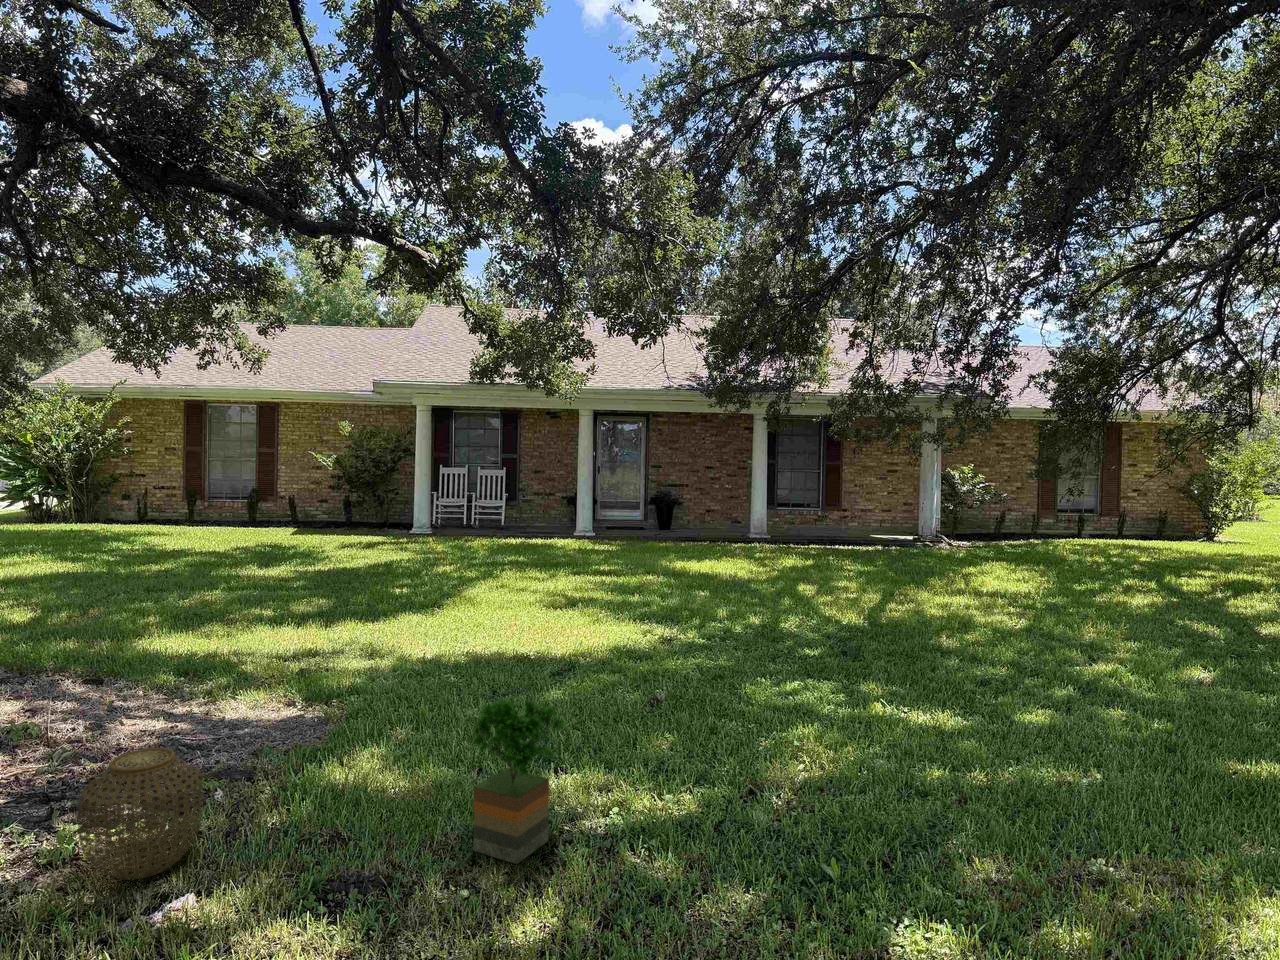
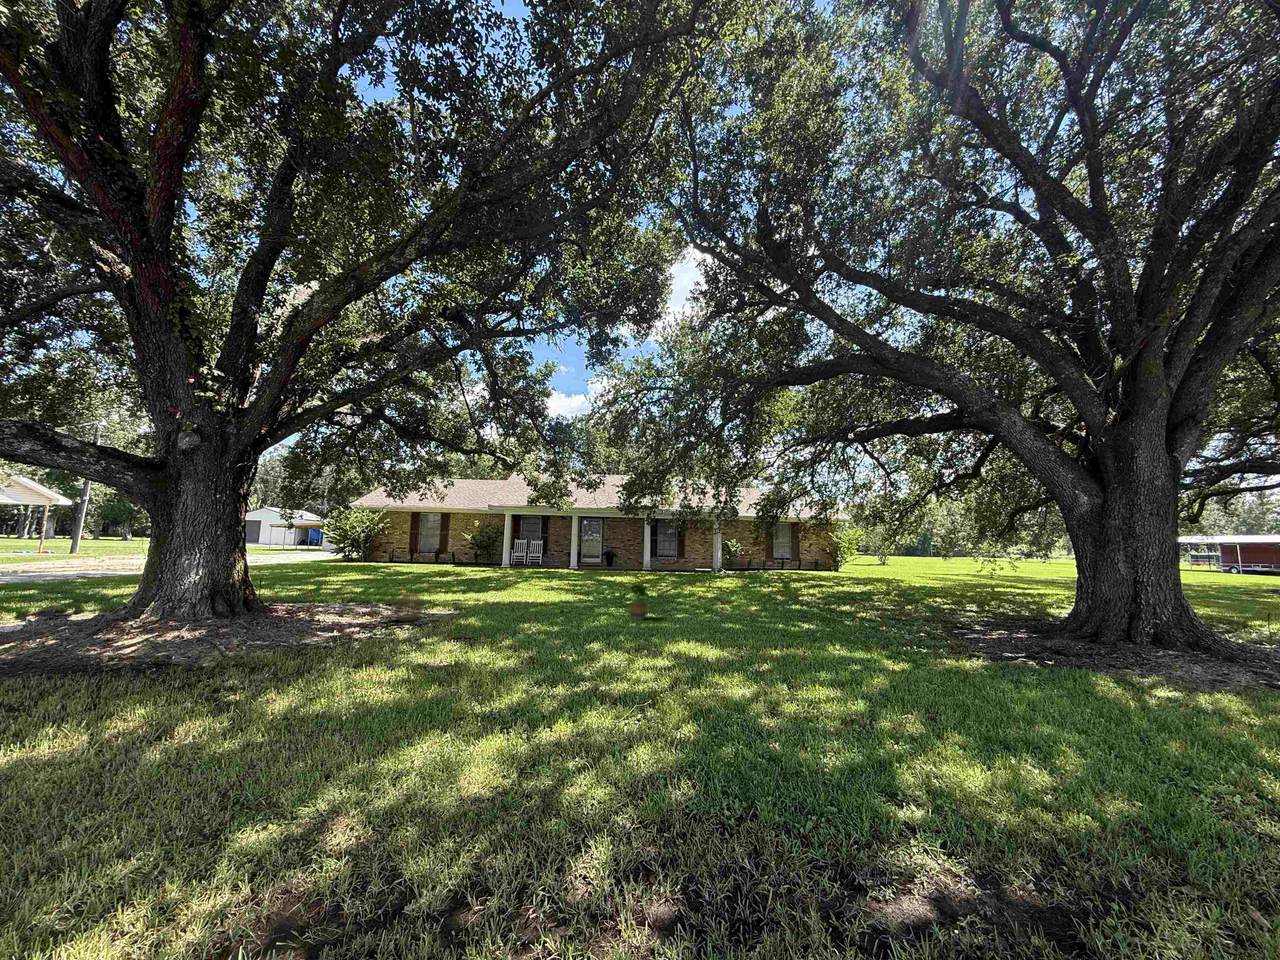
potted tree: present [473,699,565,864] -> present [630,584,649,620]

